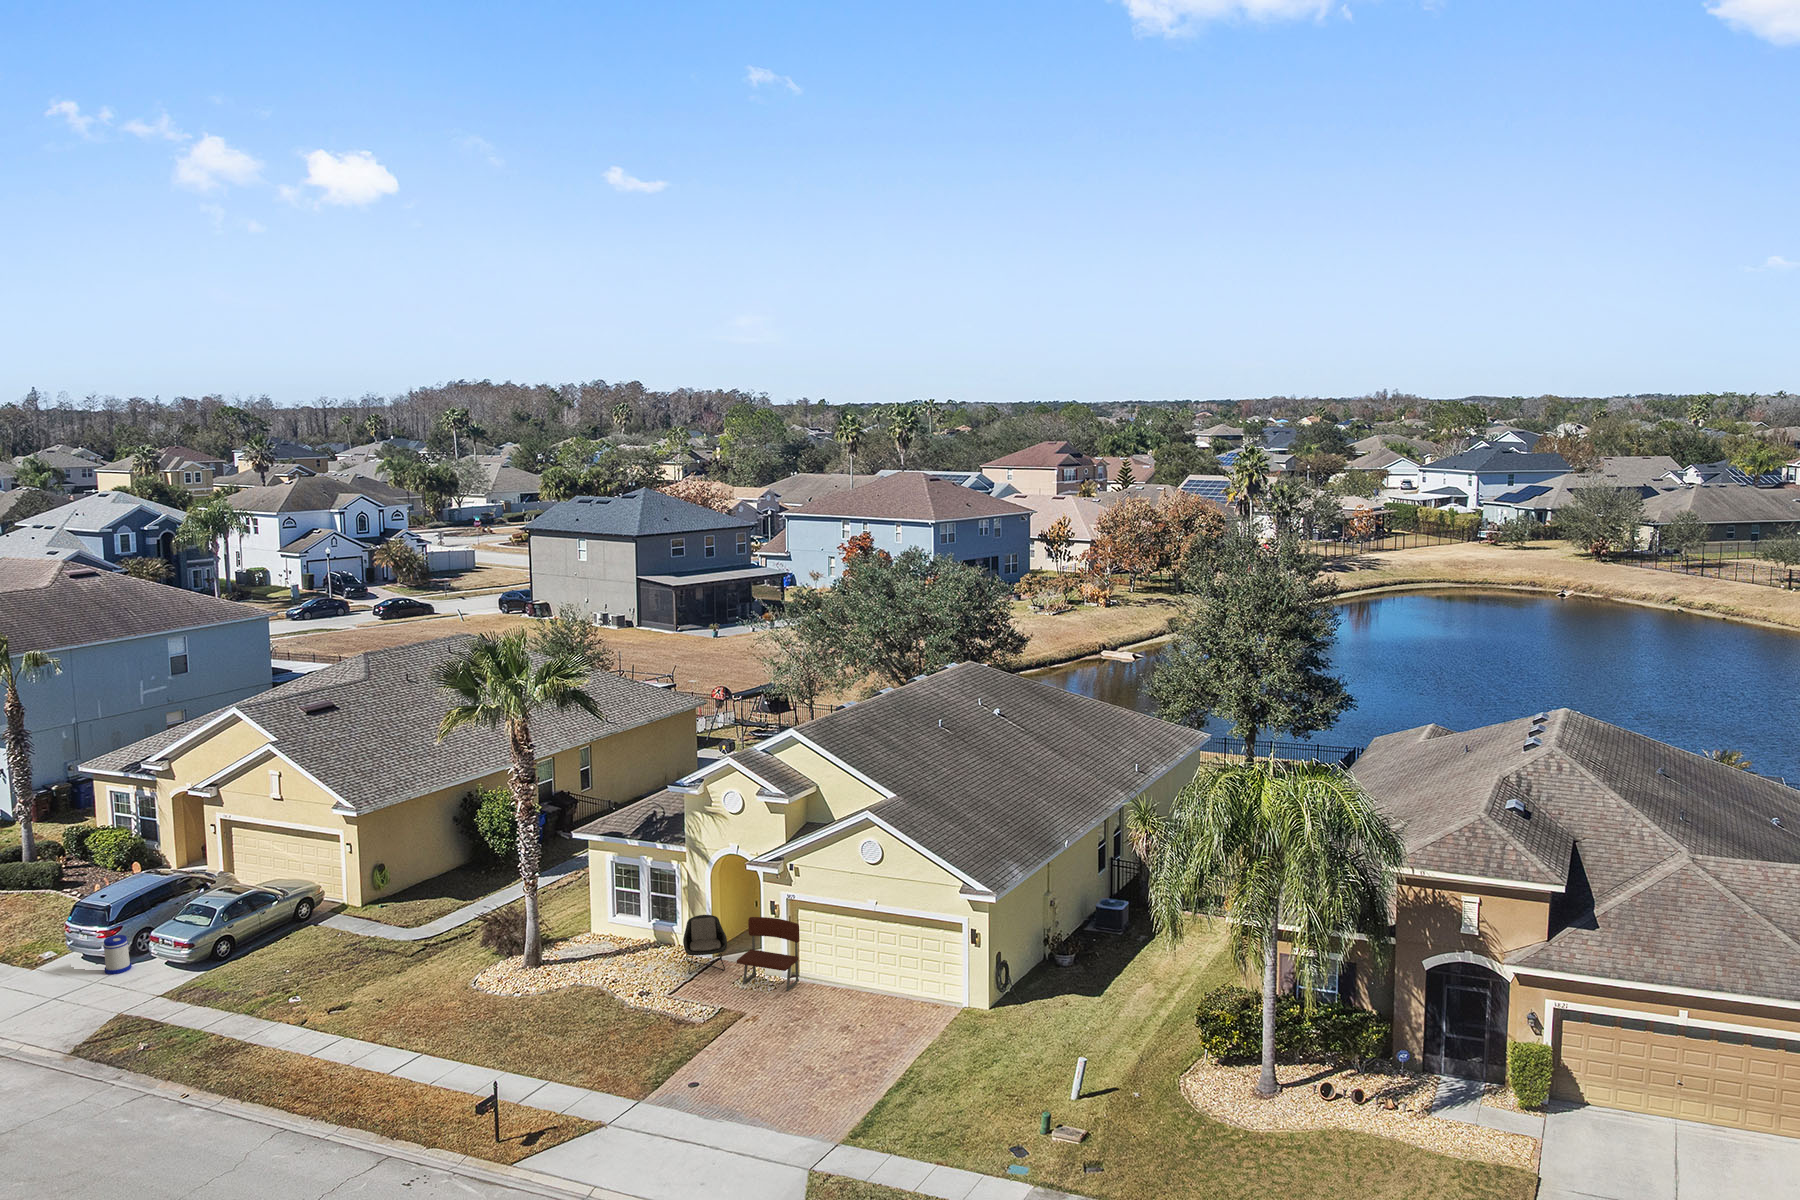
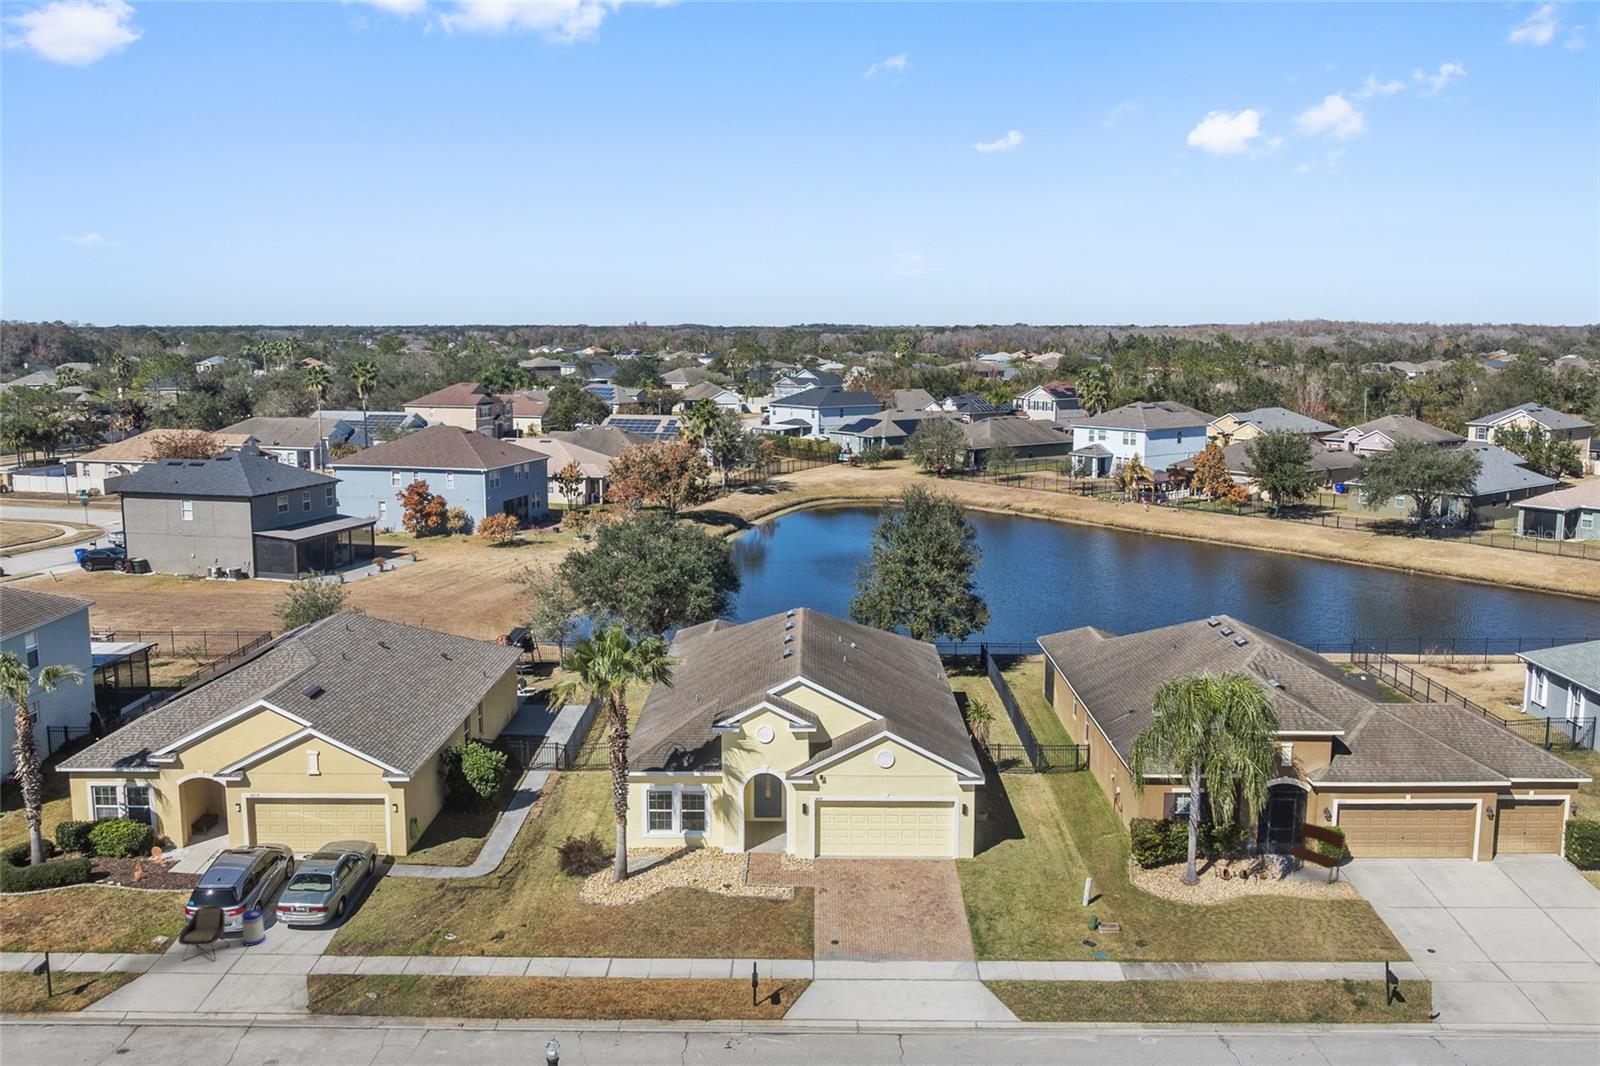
lounge chair: present [683,915,727,974] -> present [178,906,229,960]
bench: present [737,917,799,991] -> present [1290,823,1343,884]

